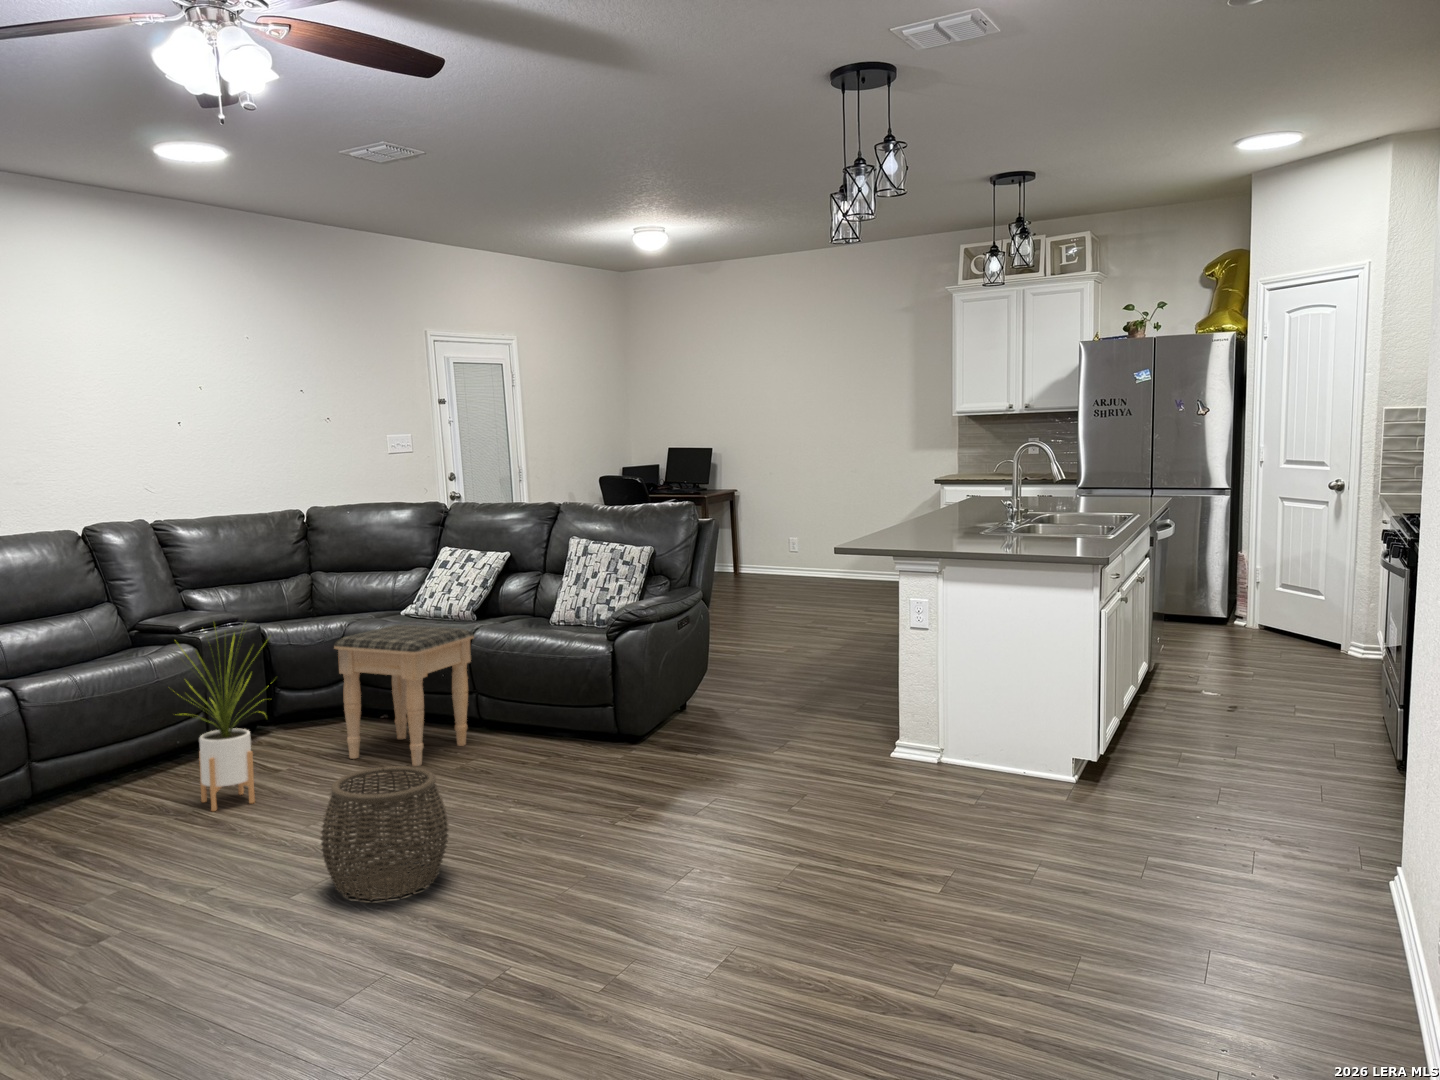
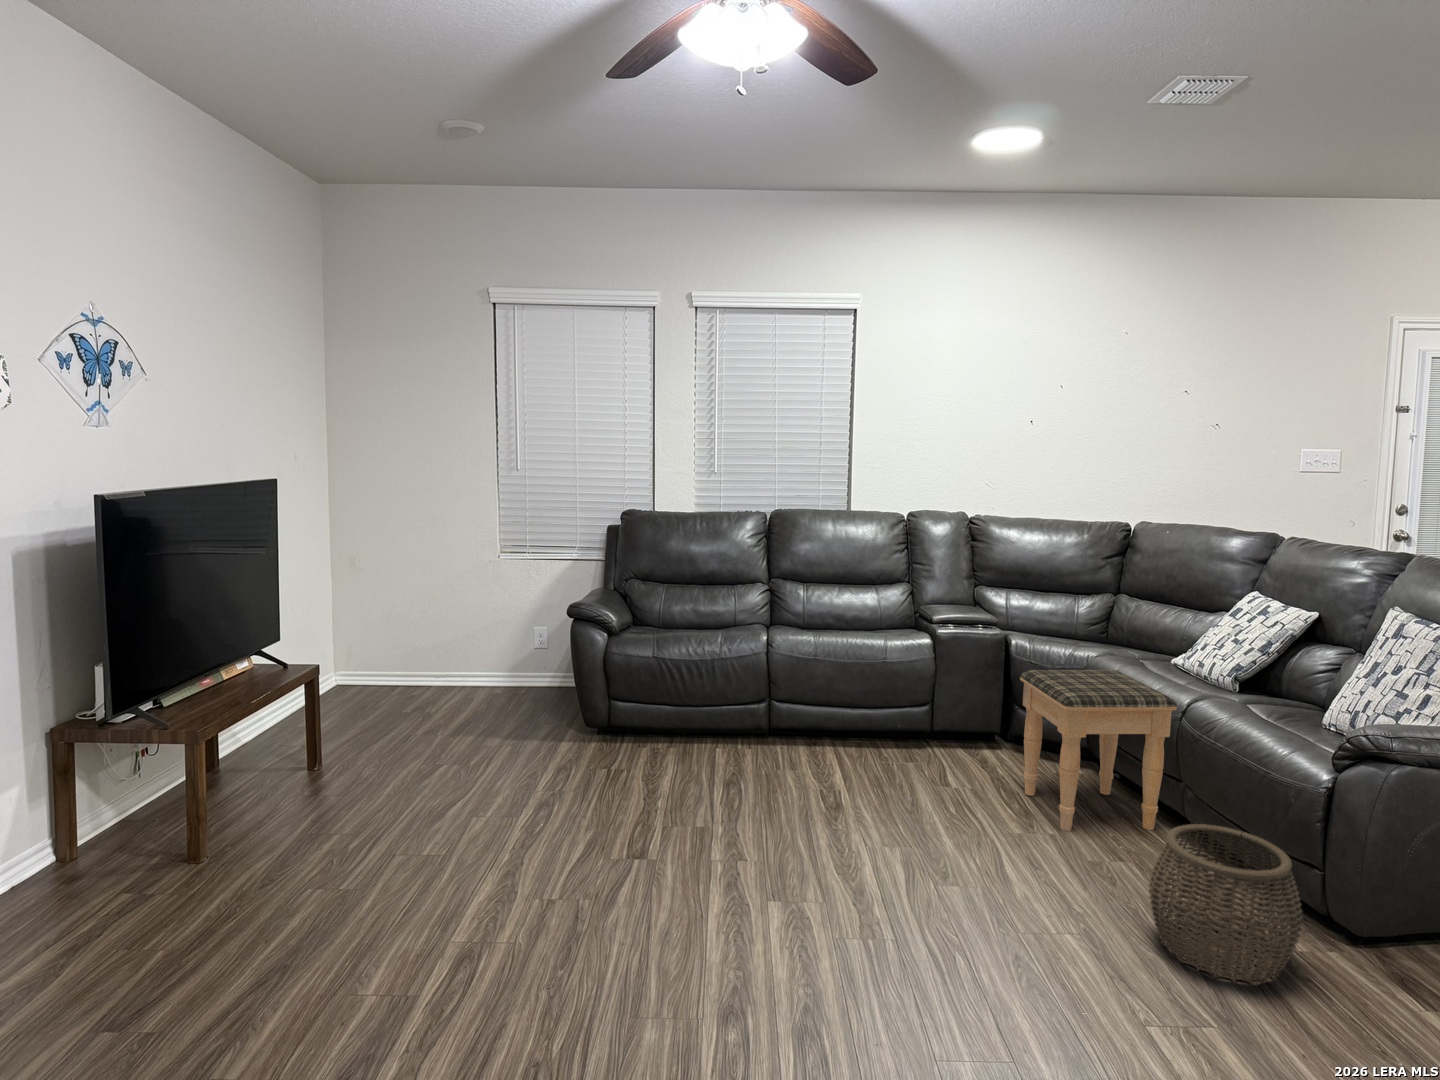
house plant: present [175,634,266,811] -> none [838,627,927,799]
woven basket: present [320,766,449,901] -> present [1149,824,1303,983]

